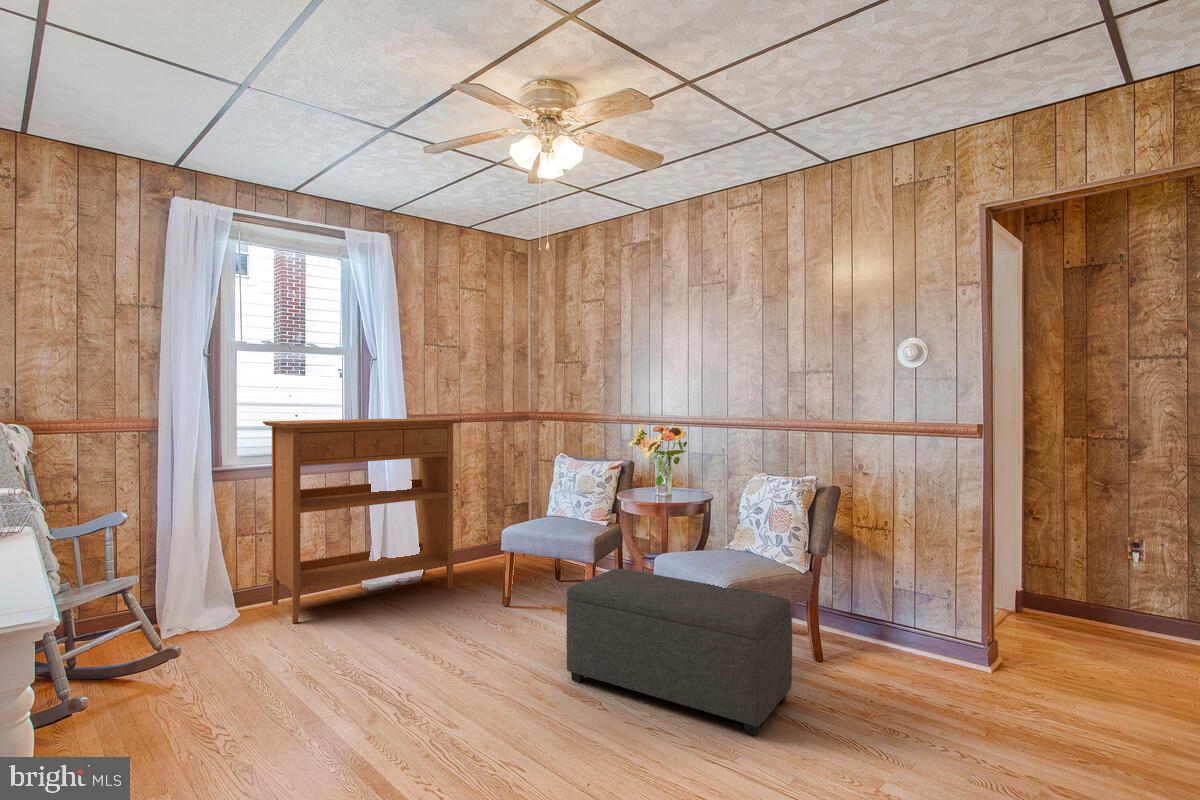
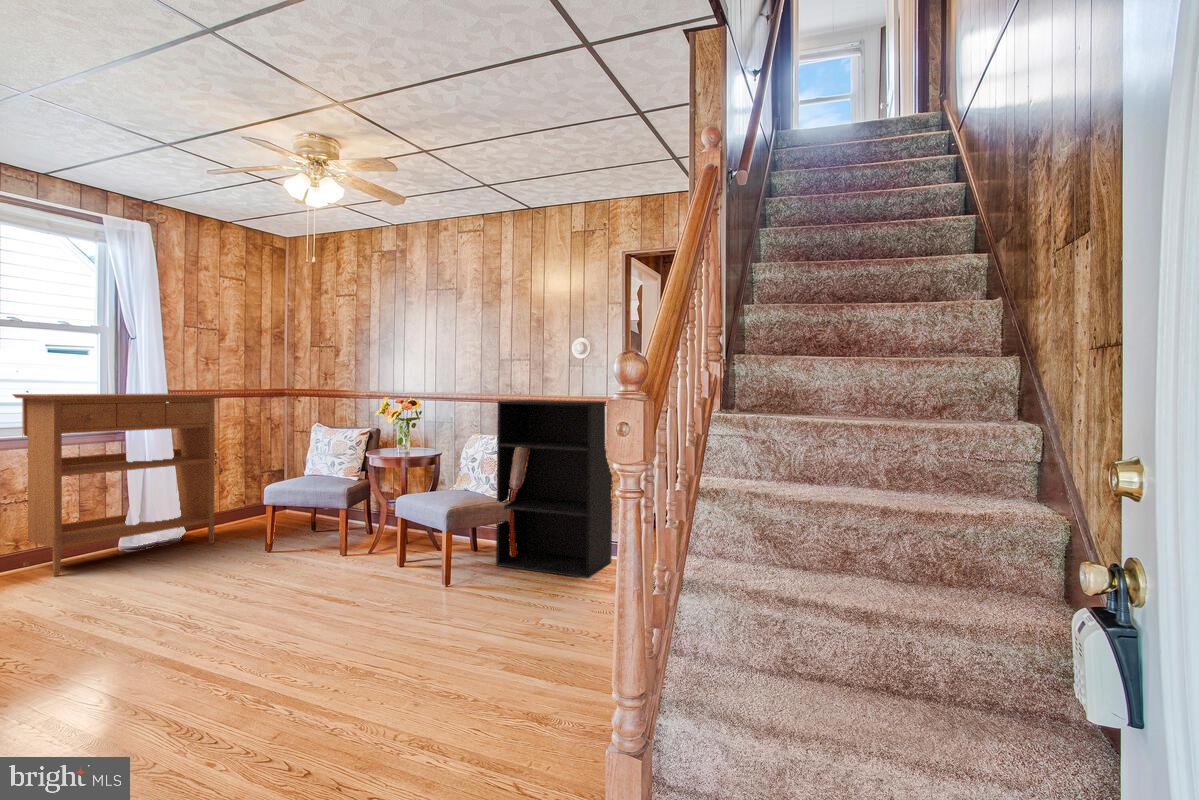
bookshelf: none [796,427,981,714] -> present [496,400,613,578]
ottoman: present [566,569,792,736] -> none [323,506,488,600]

